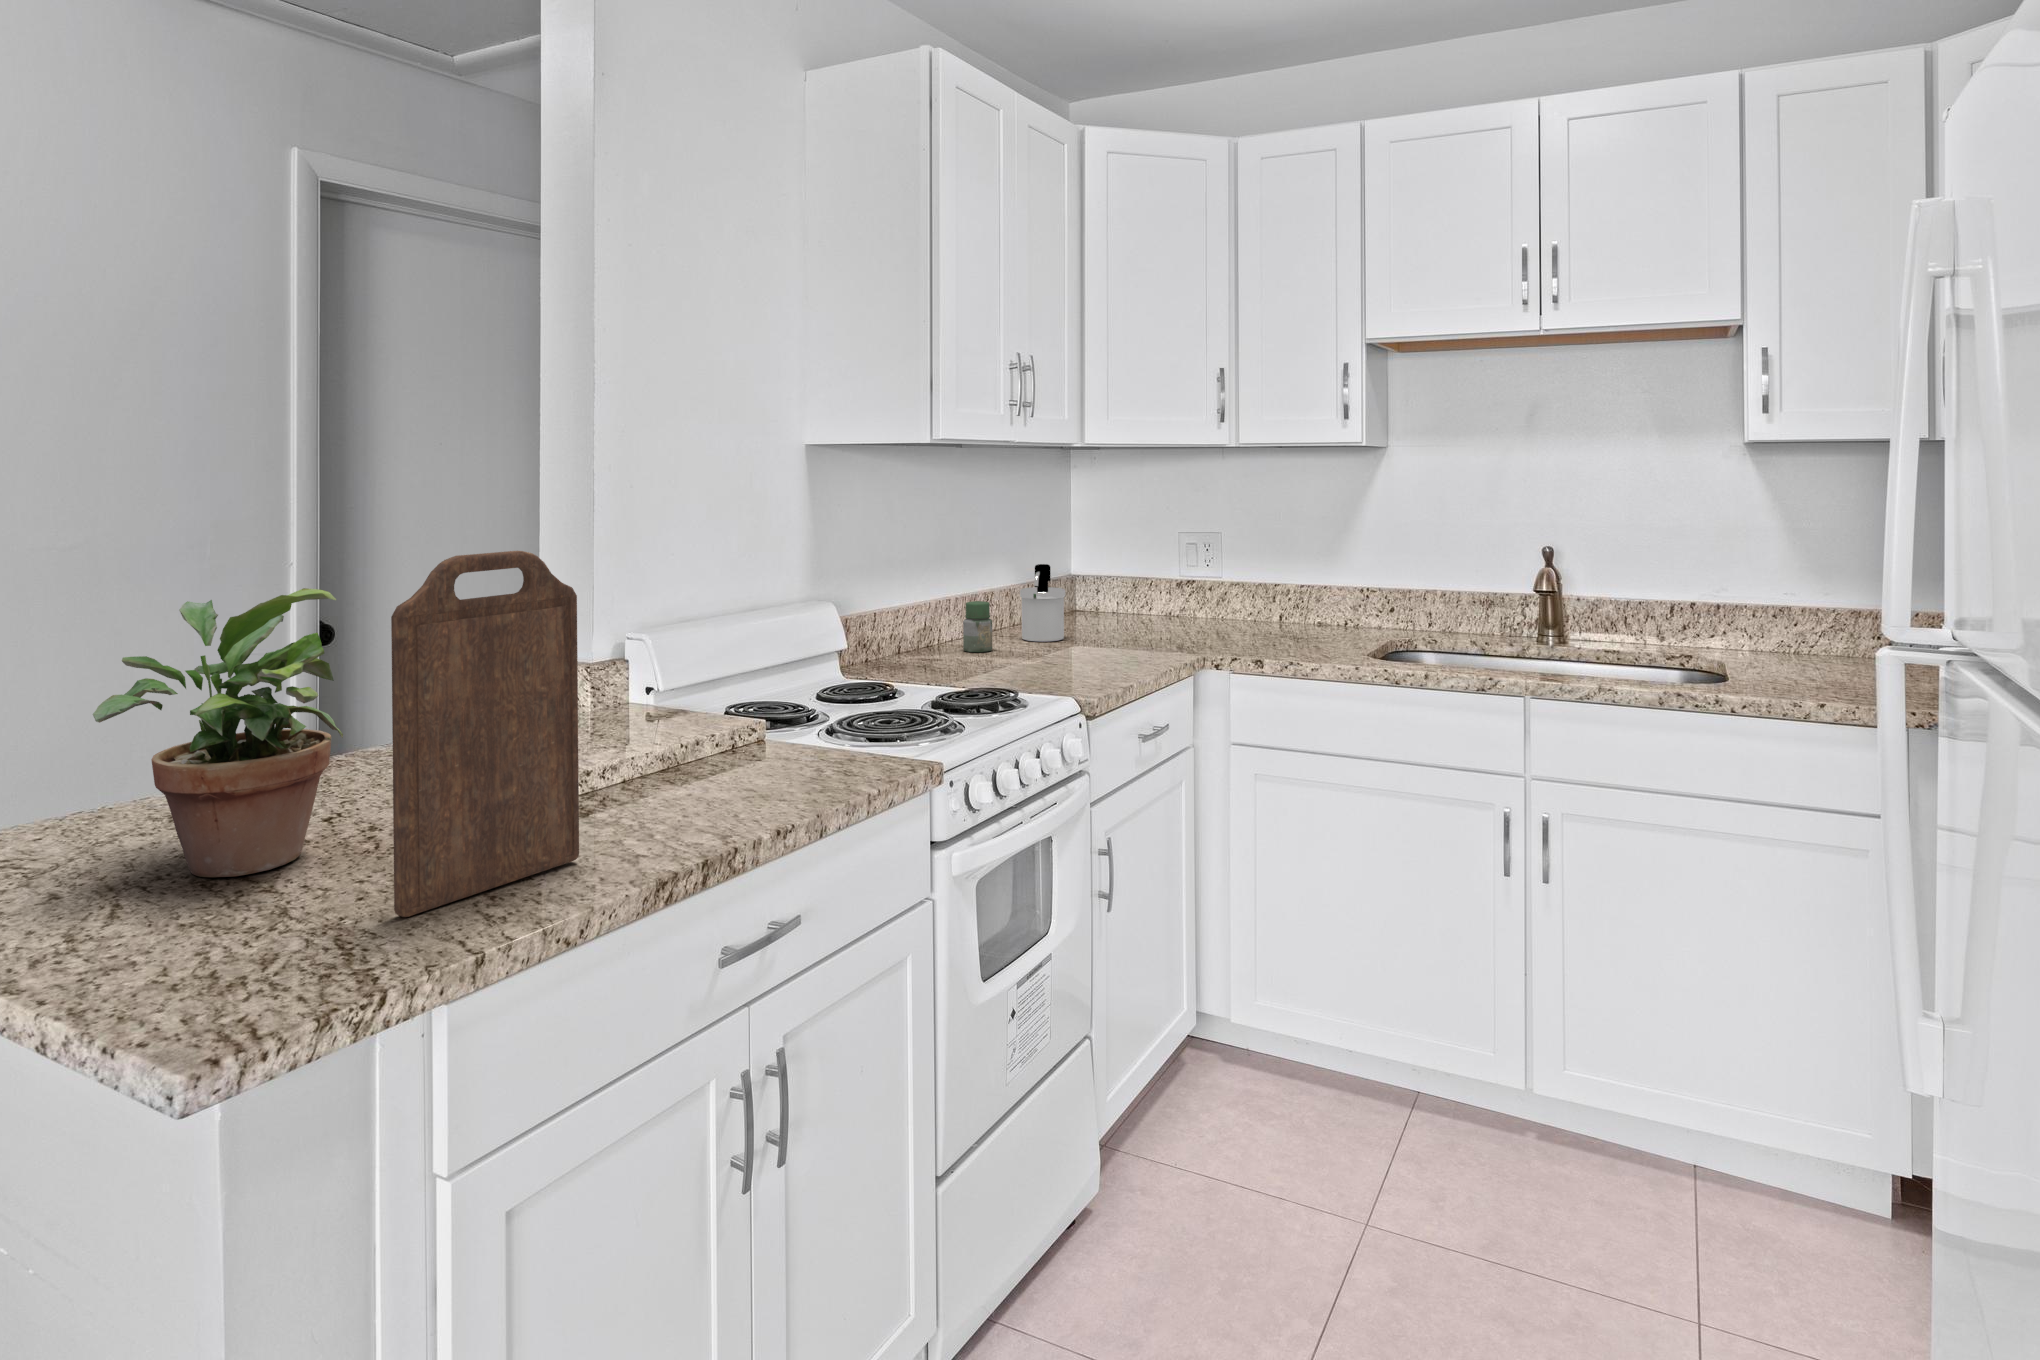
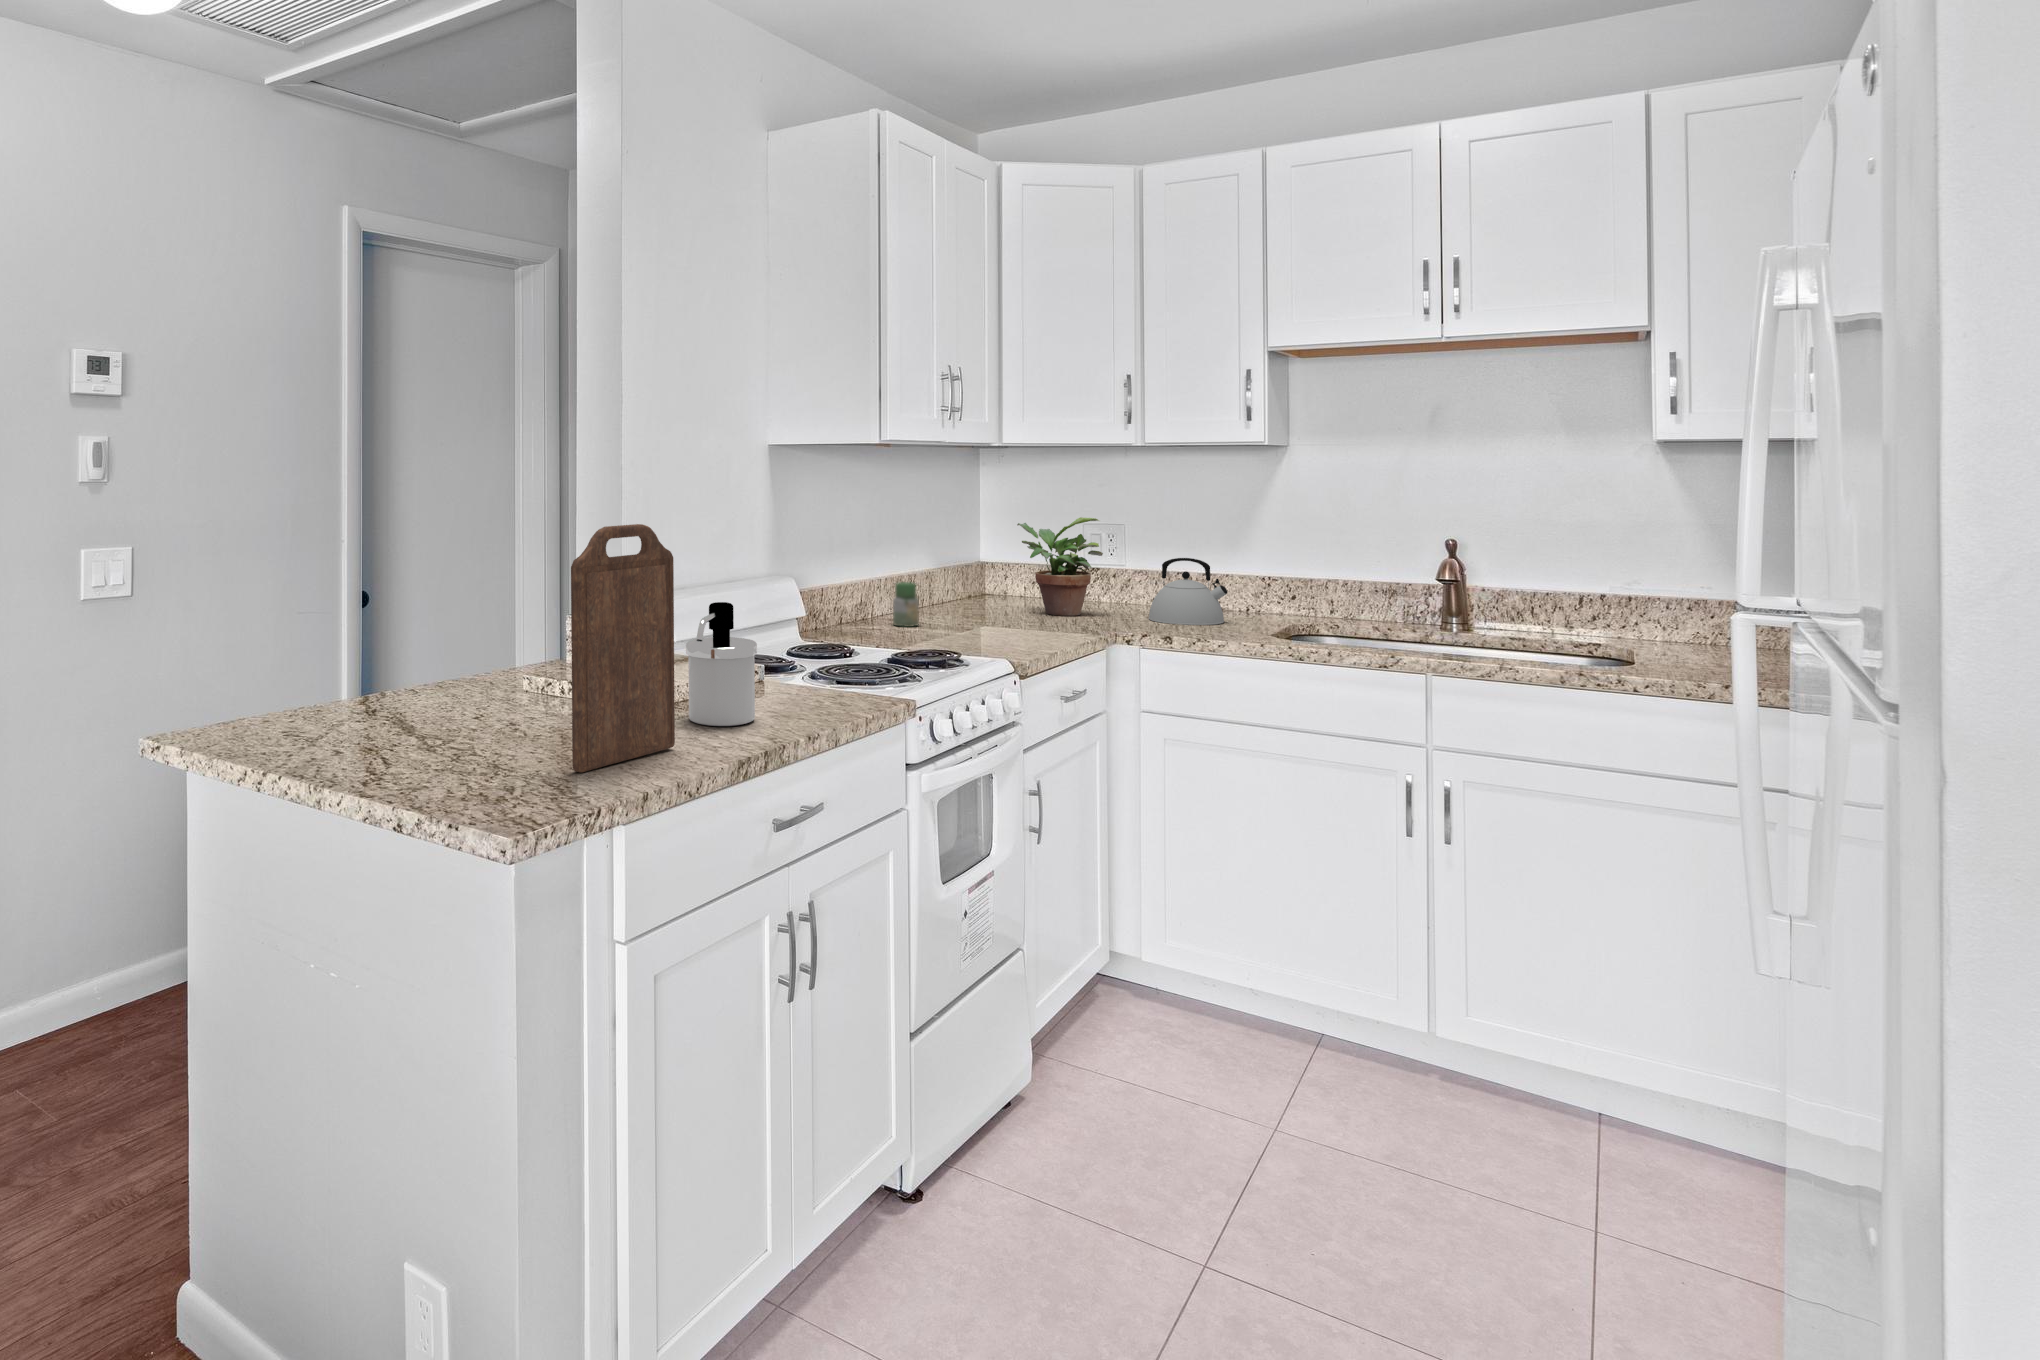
soap dispenser: present [1020,564,1065,642] -> present [686,602,757,726]
kettle: none [1244,569,1324,642] -> present [1149,558,1228,625]
potted plant: present [93,588,343,877] -> present [1017,518,1103,616]

